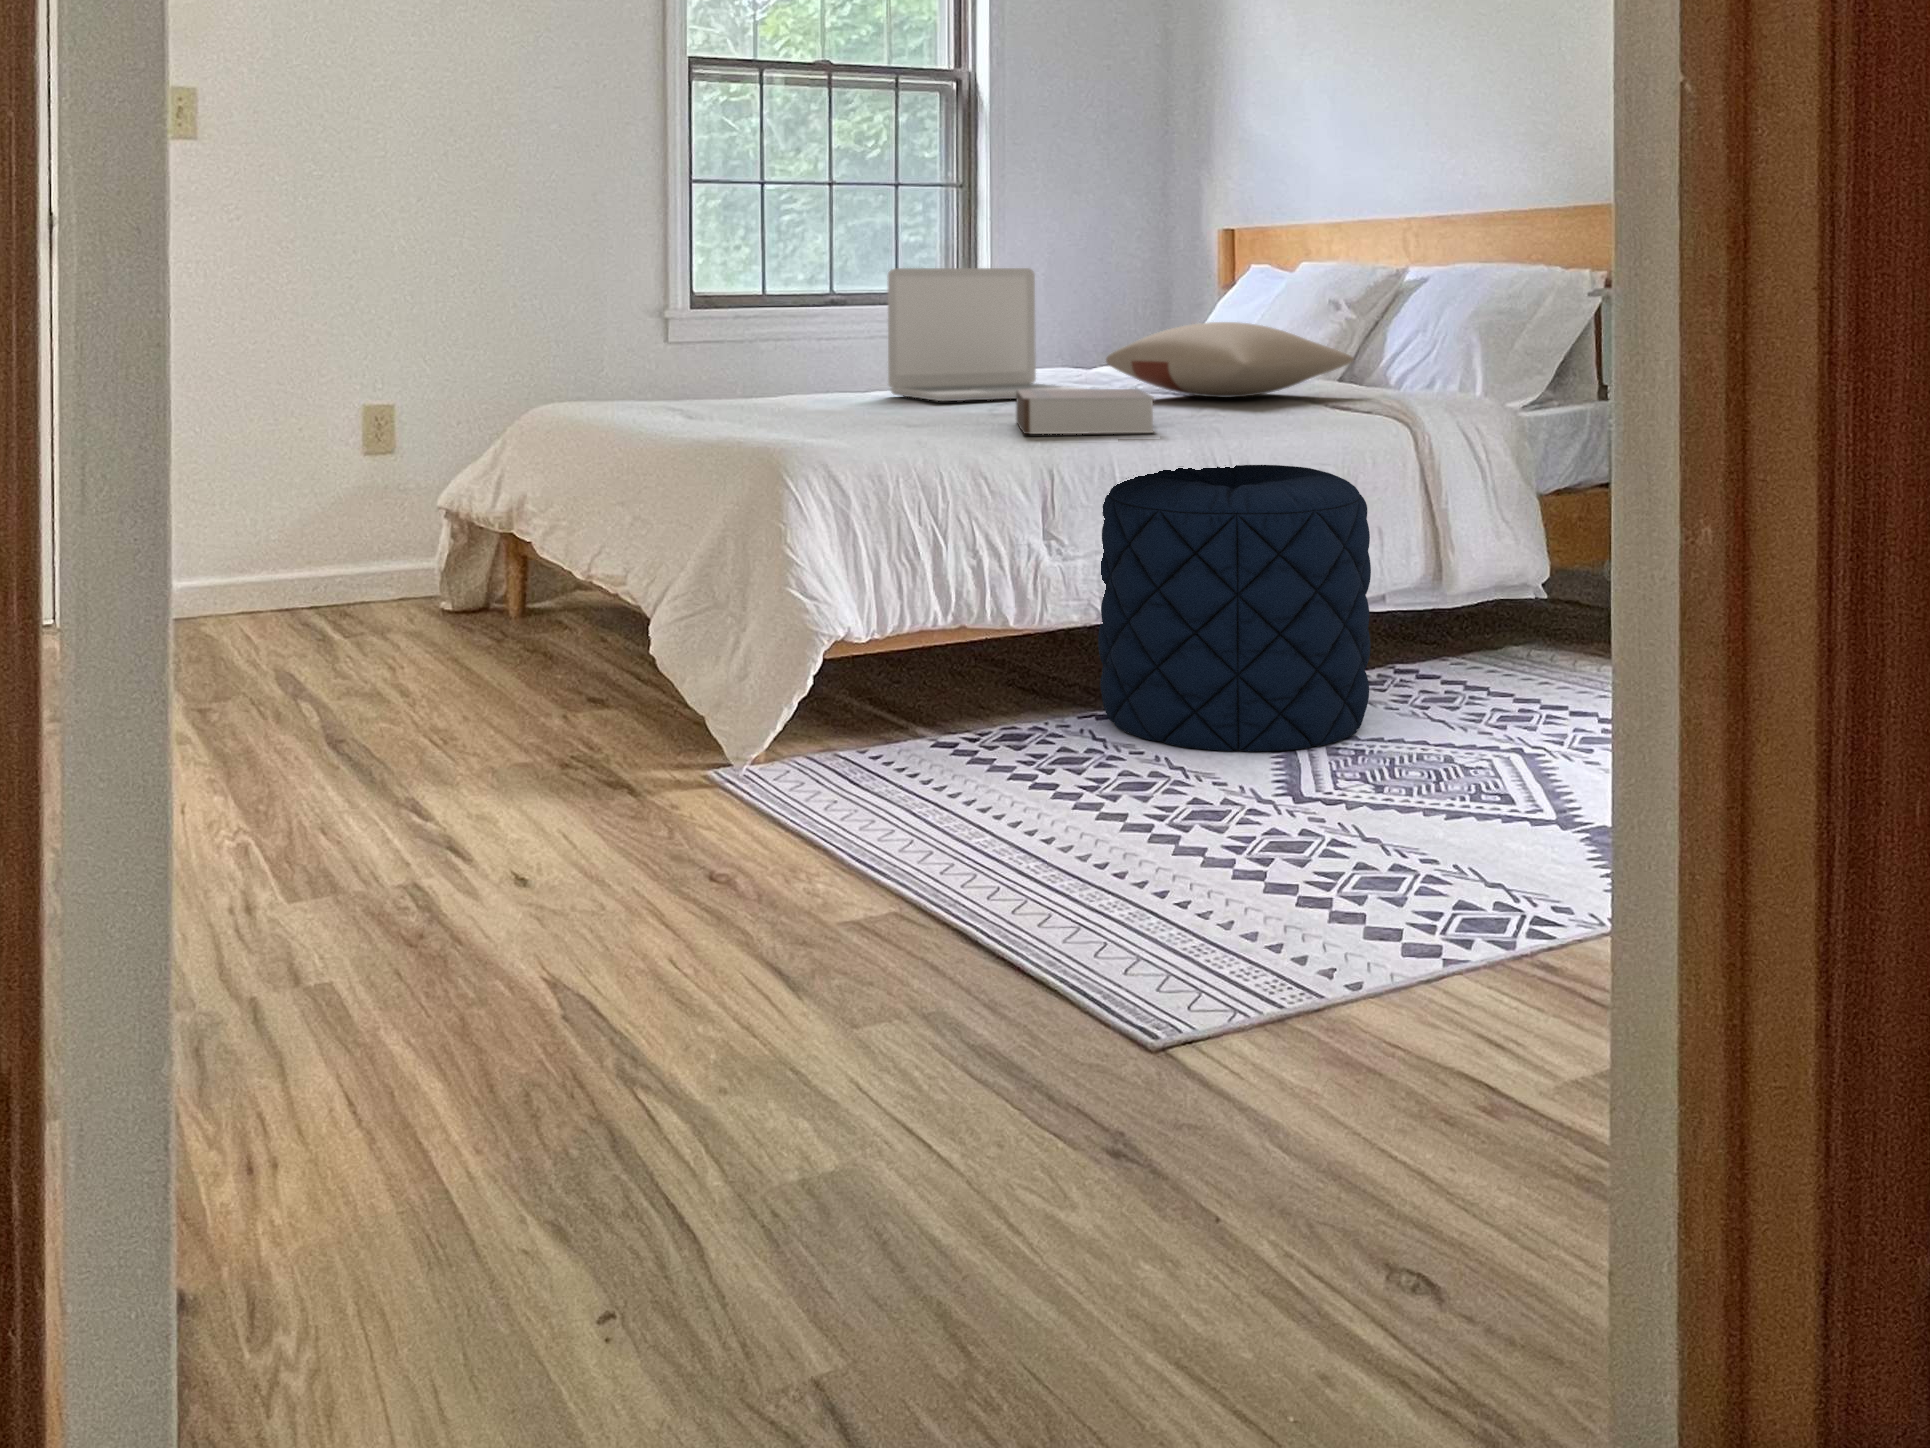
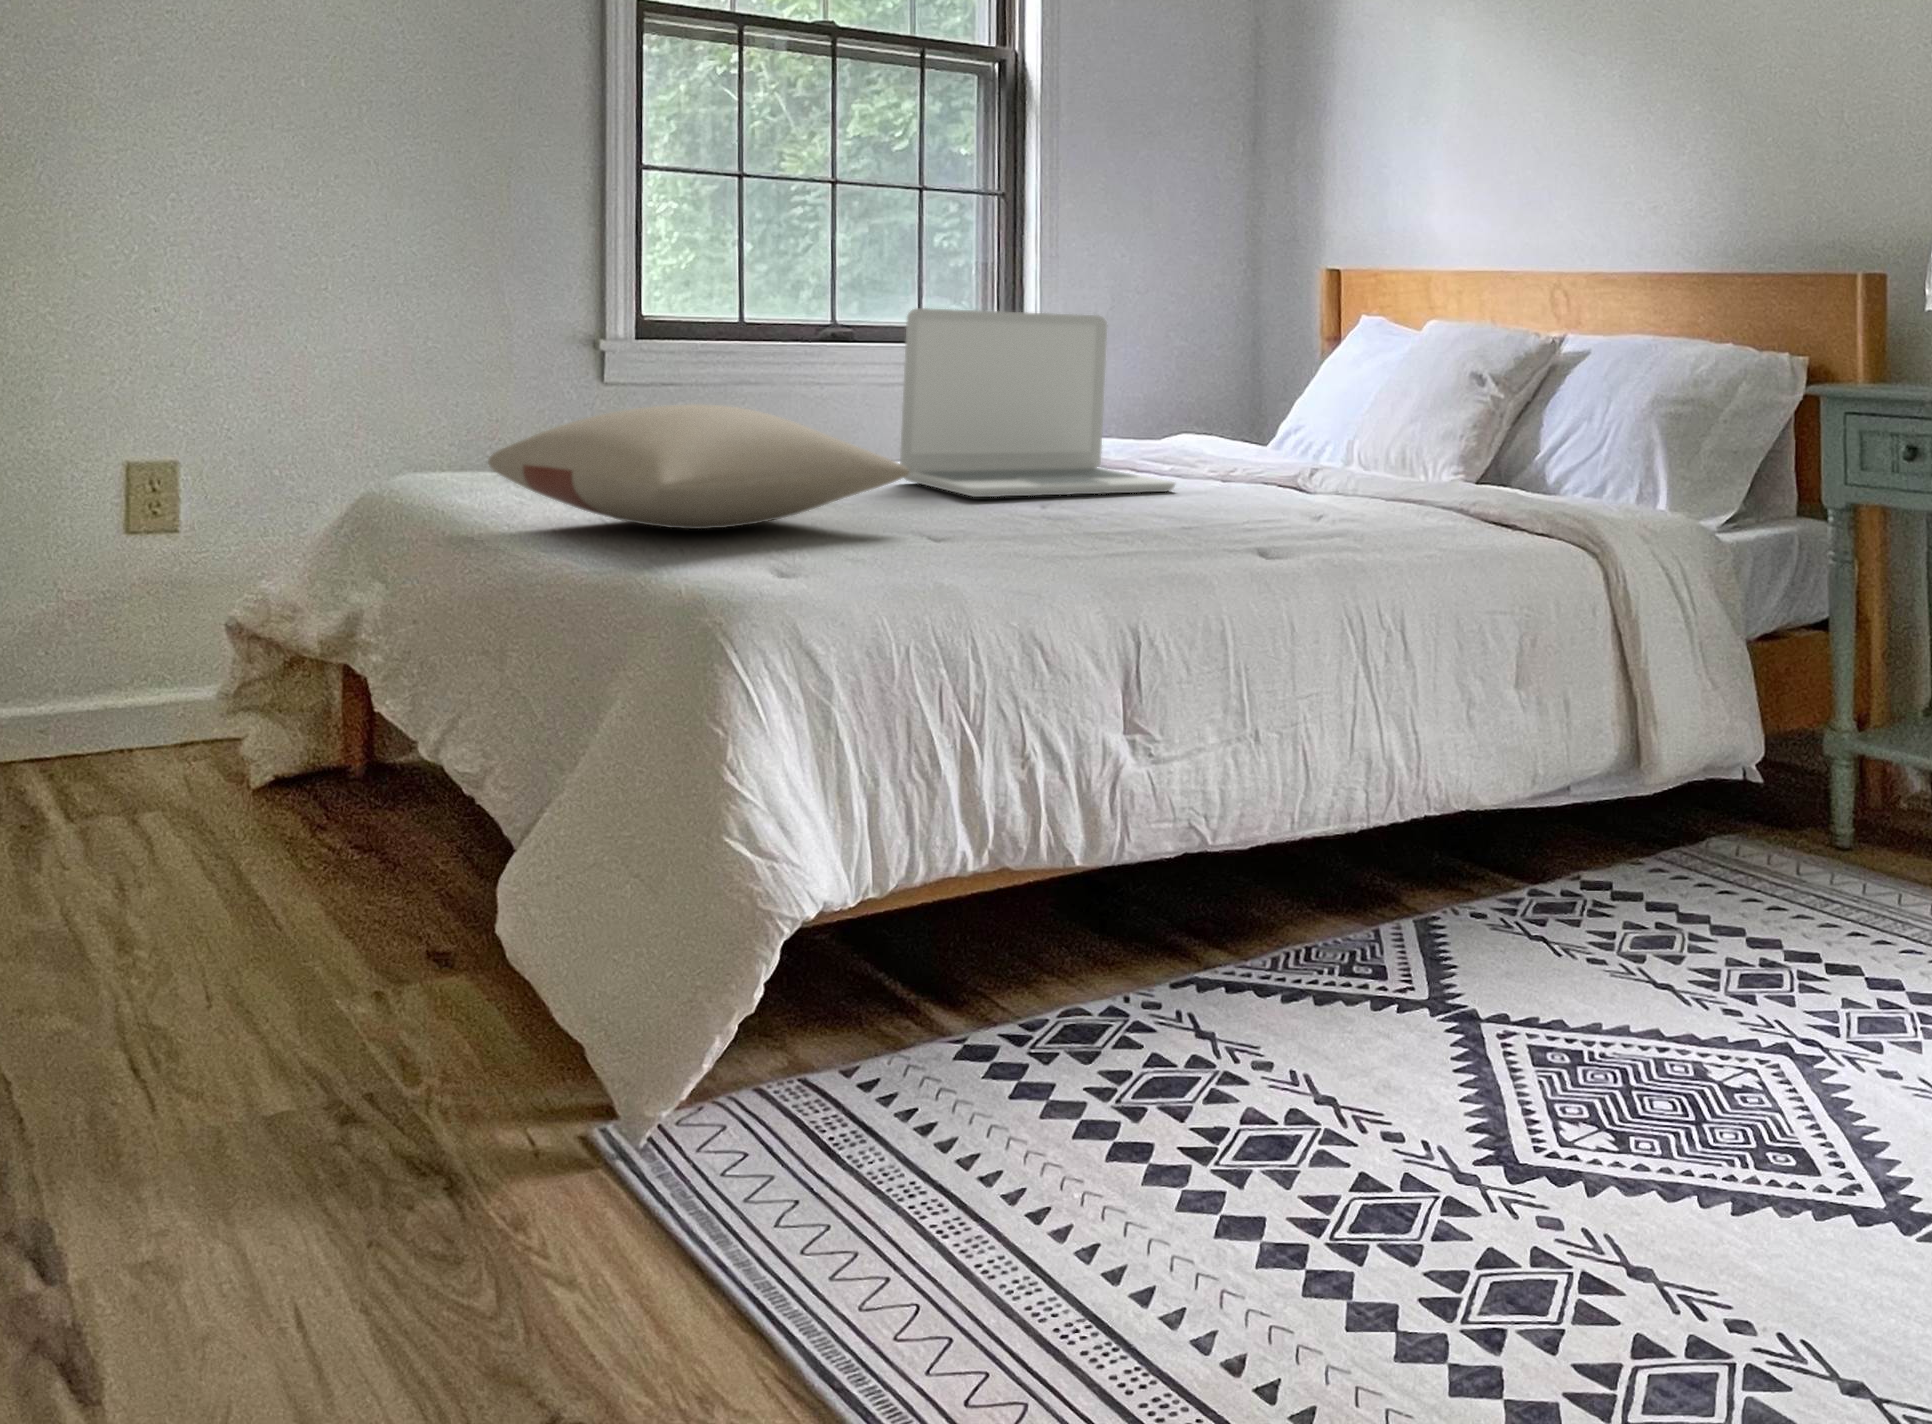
pillow: present [1106,322,1354,398] -> present [488,404,910,529]
book: present [1016,389,1154,434] -> none [1089,498,1299,575]
pouf: present [1098,465,1371,751] -> none [1197,613,1584,1051]

